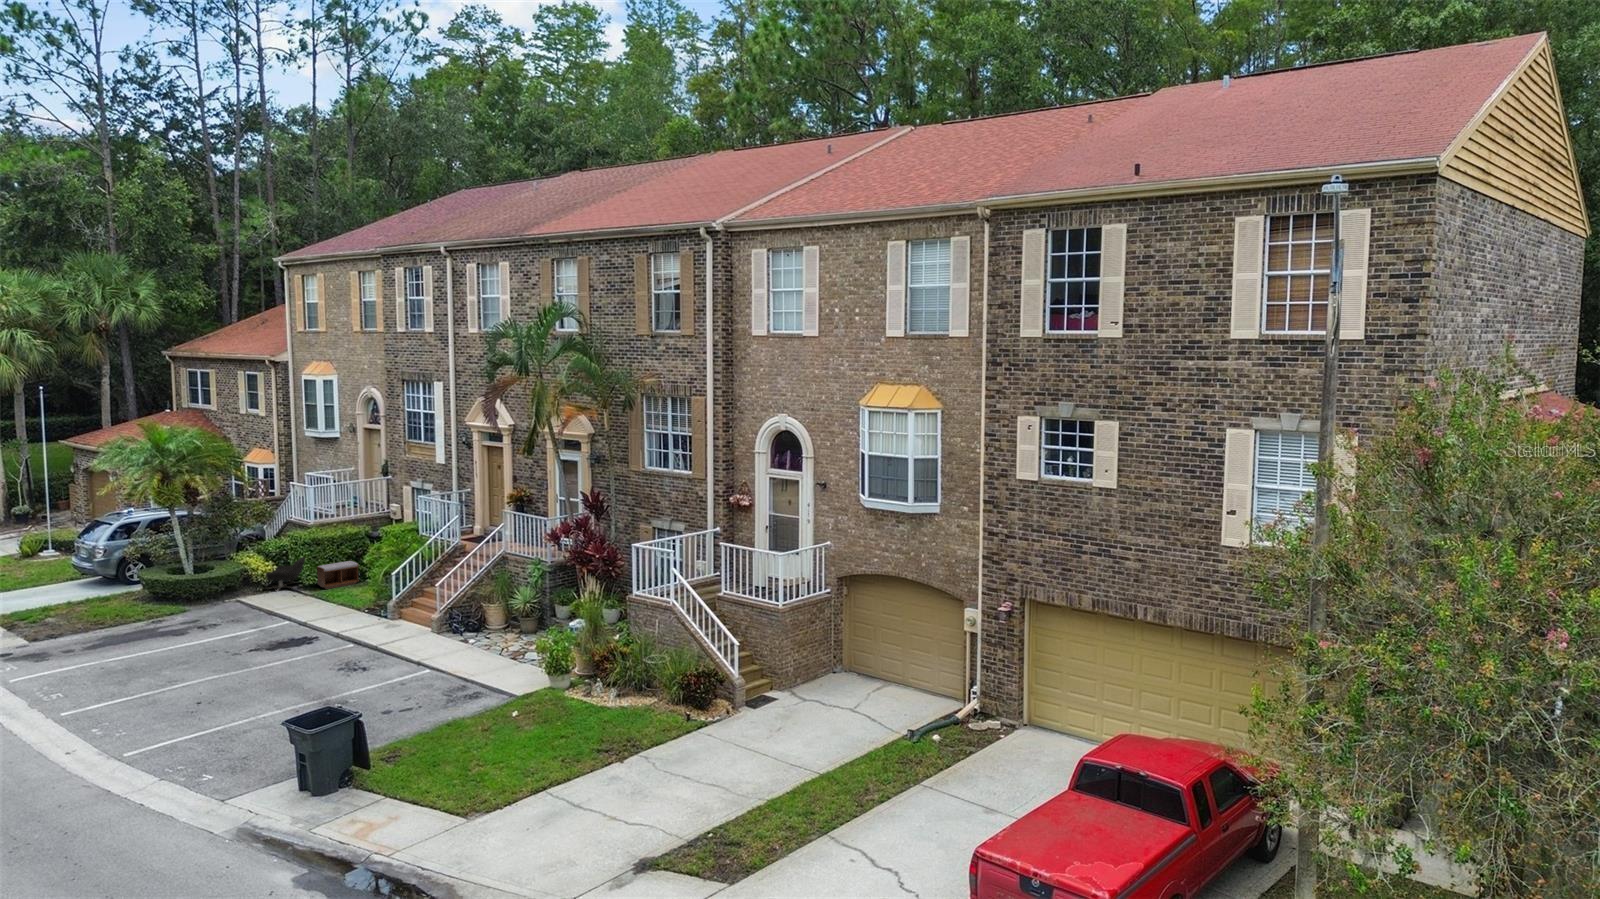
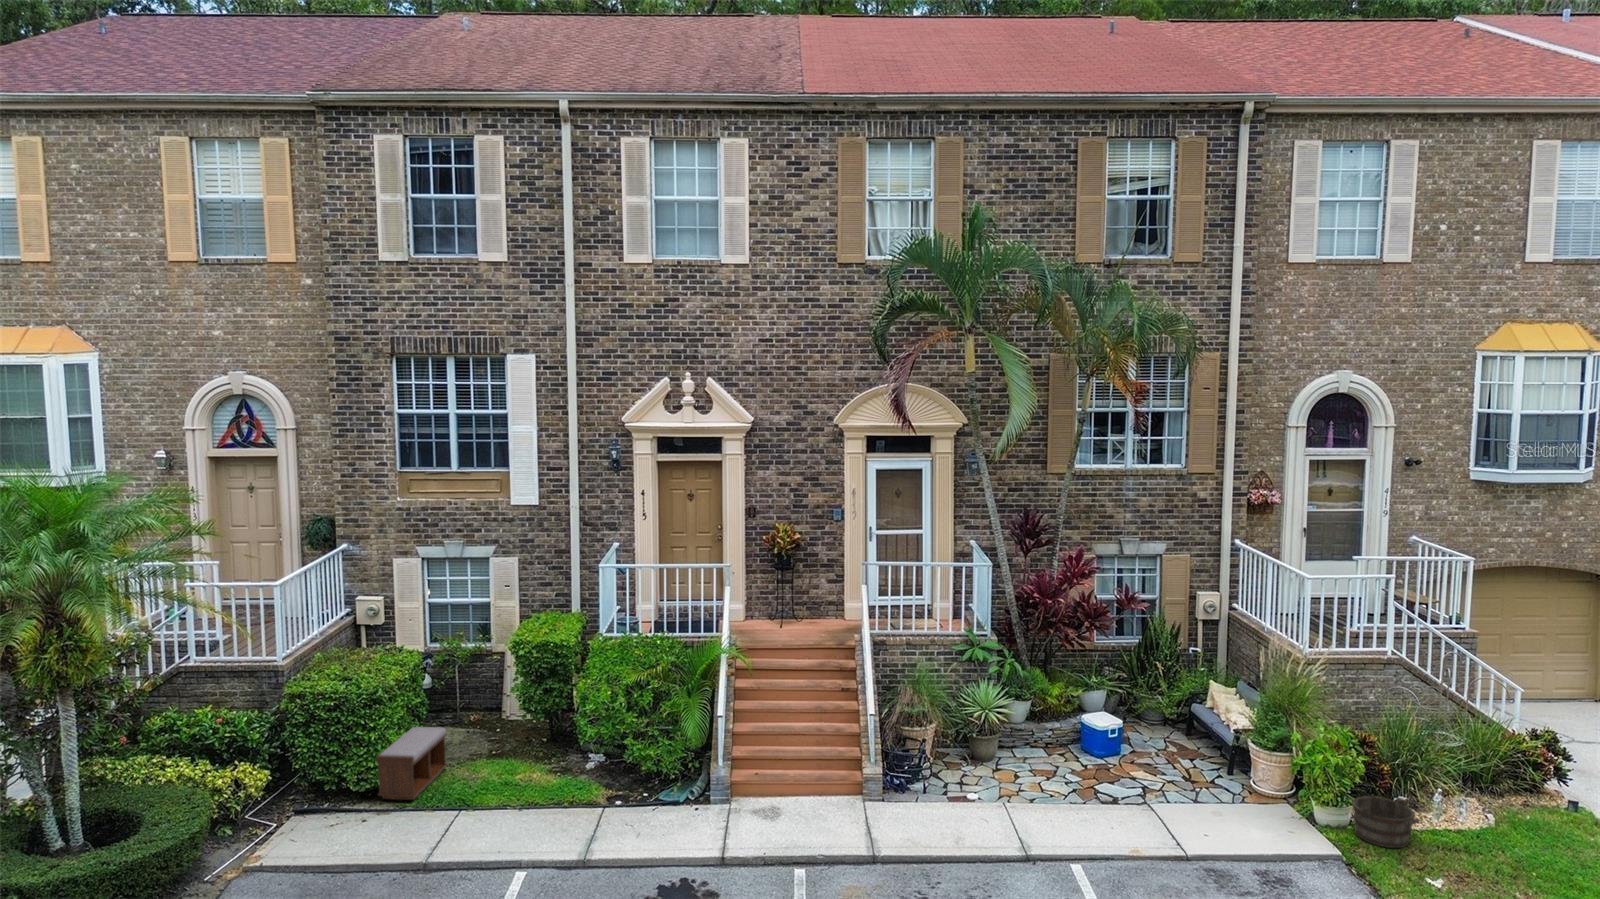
lounge chair: present [266,557,305,589] -> none [251,742,350,842]
bucket: none [536,665,571,690] -> present [1352,796,1421,848]

